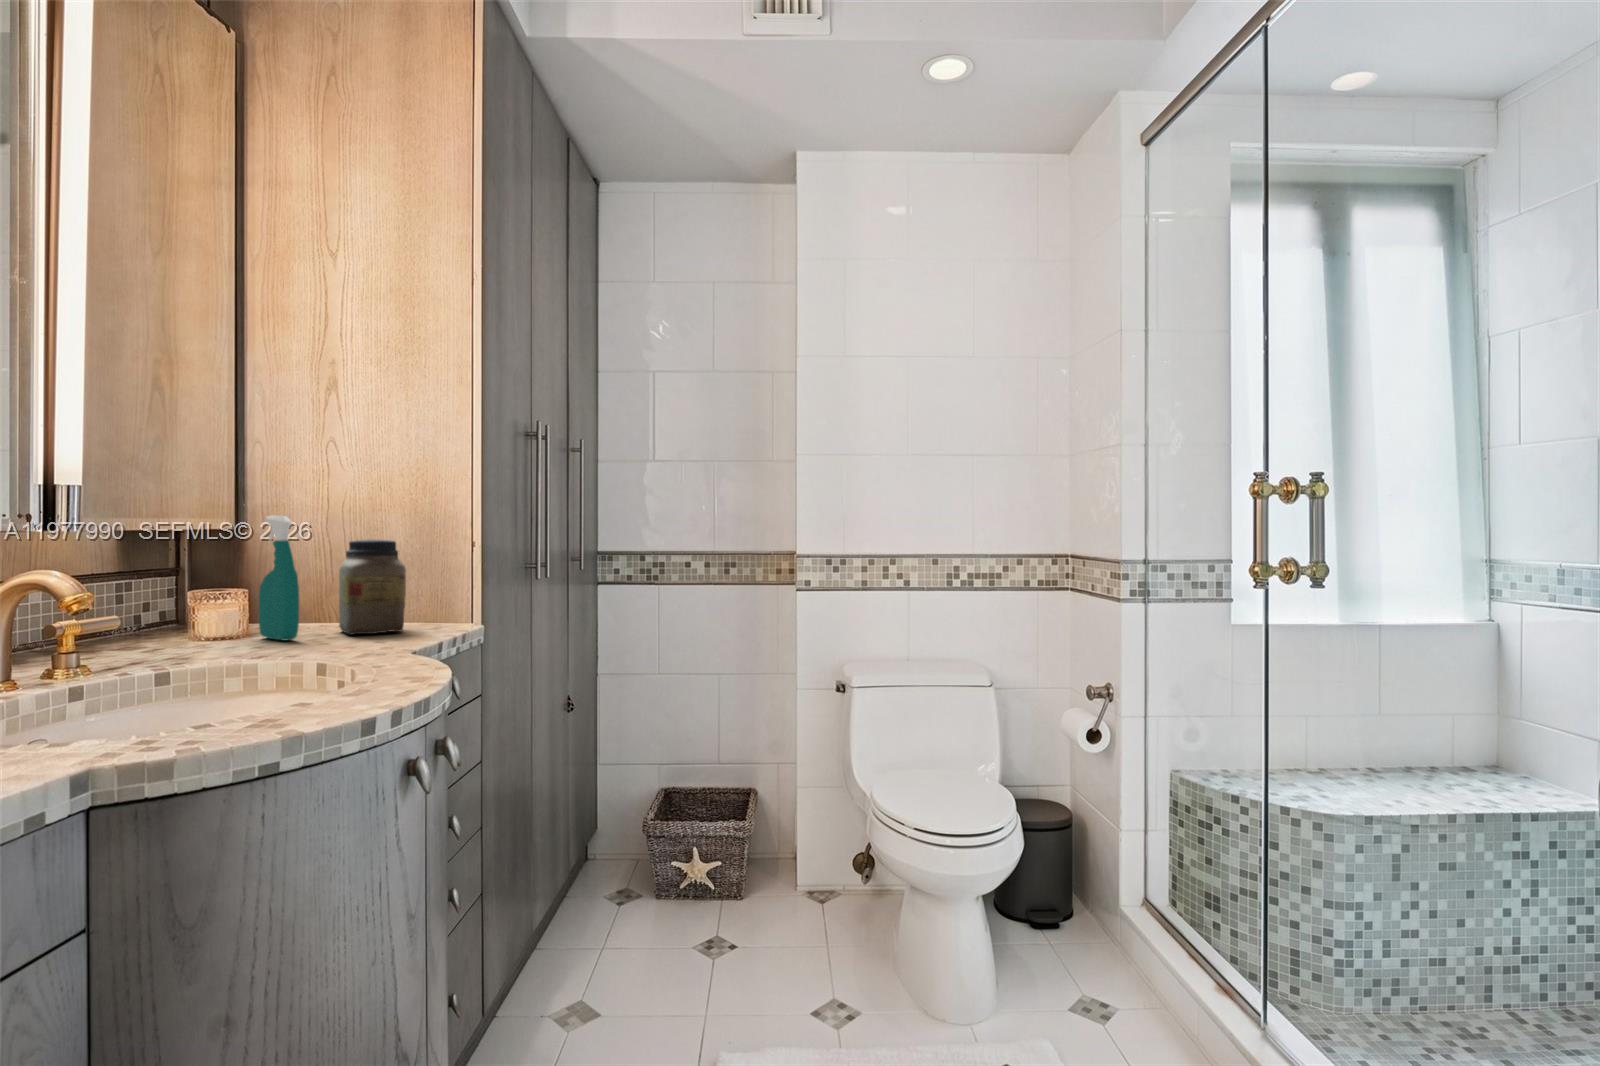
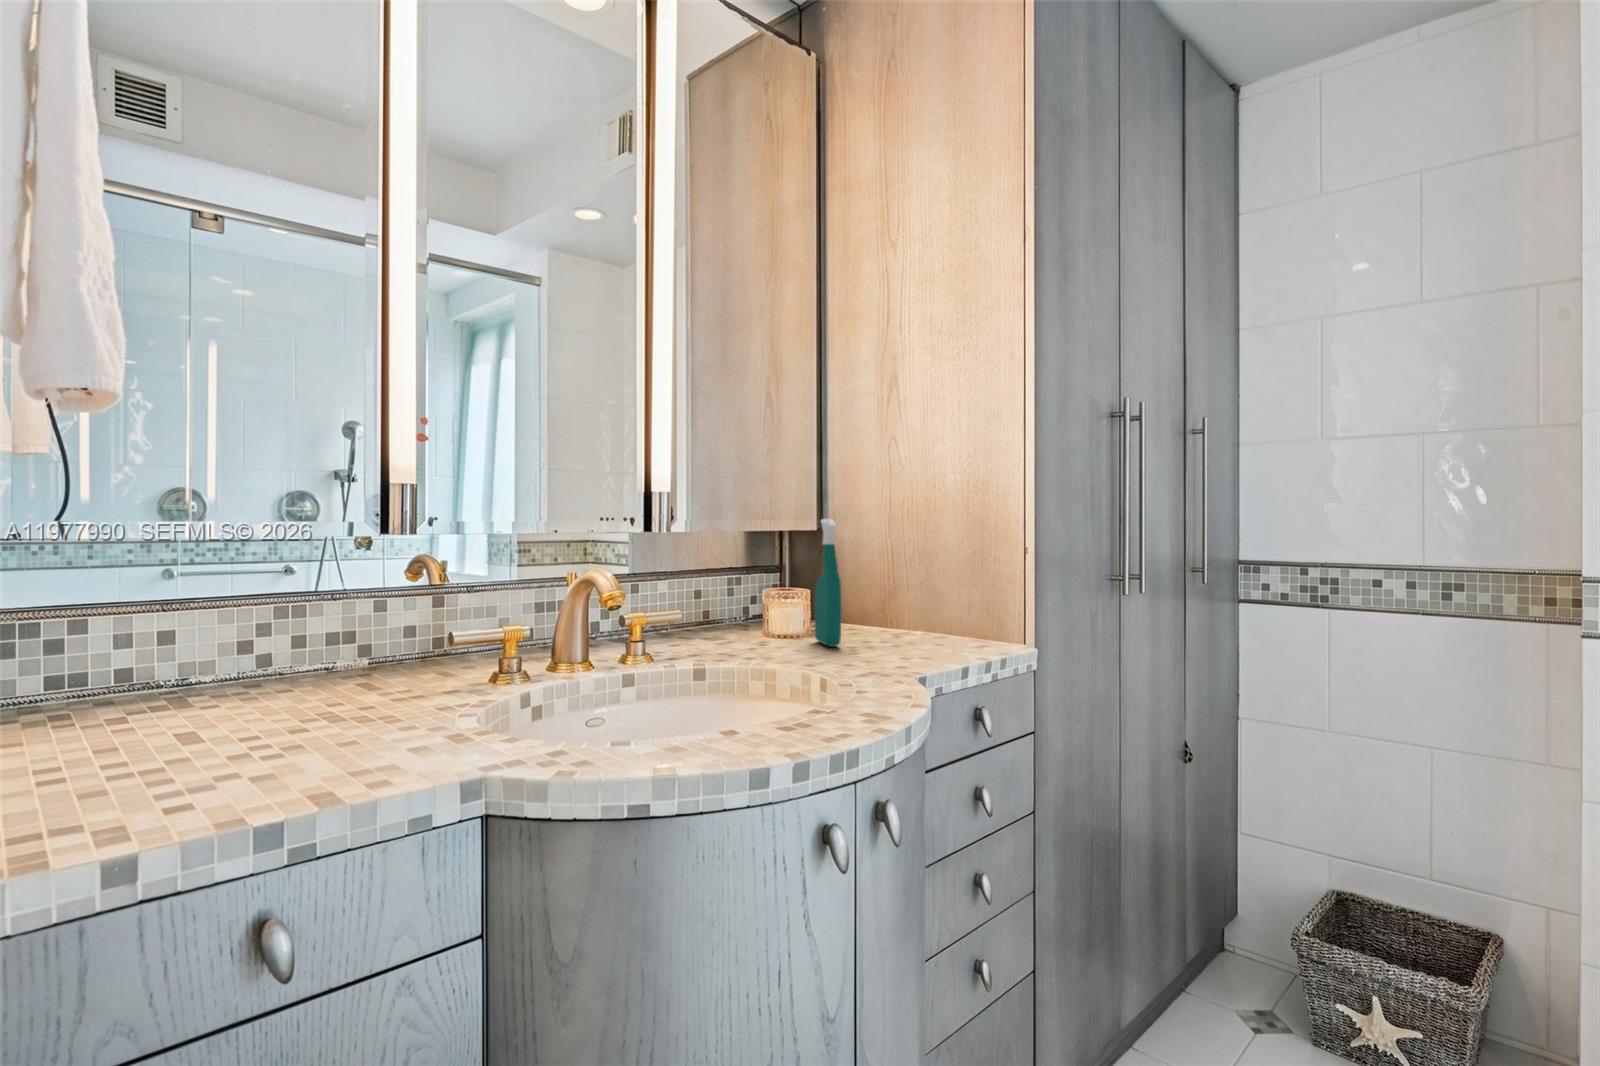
jar: present [339,539,406,635] -> none [888,544,949,647]

